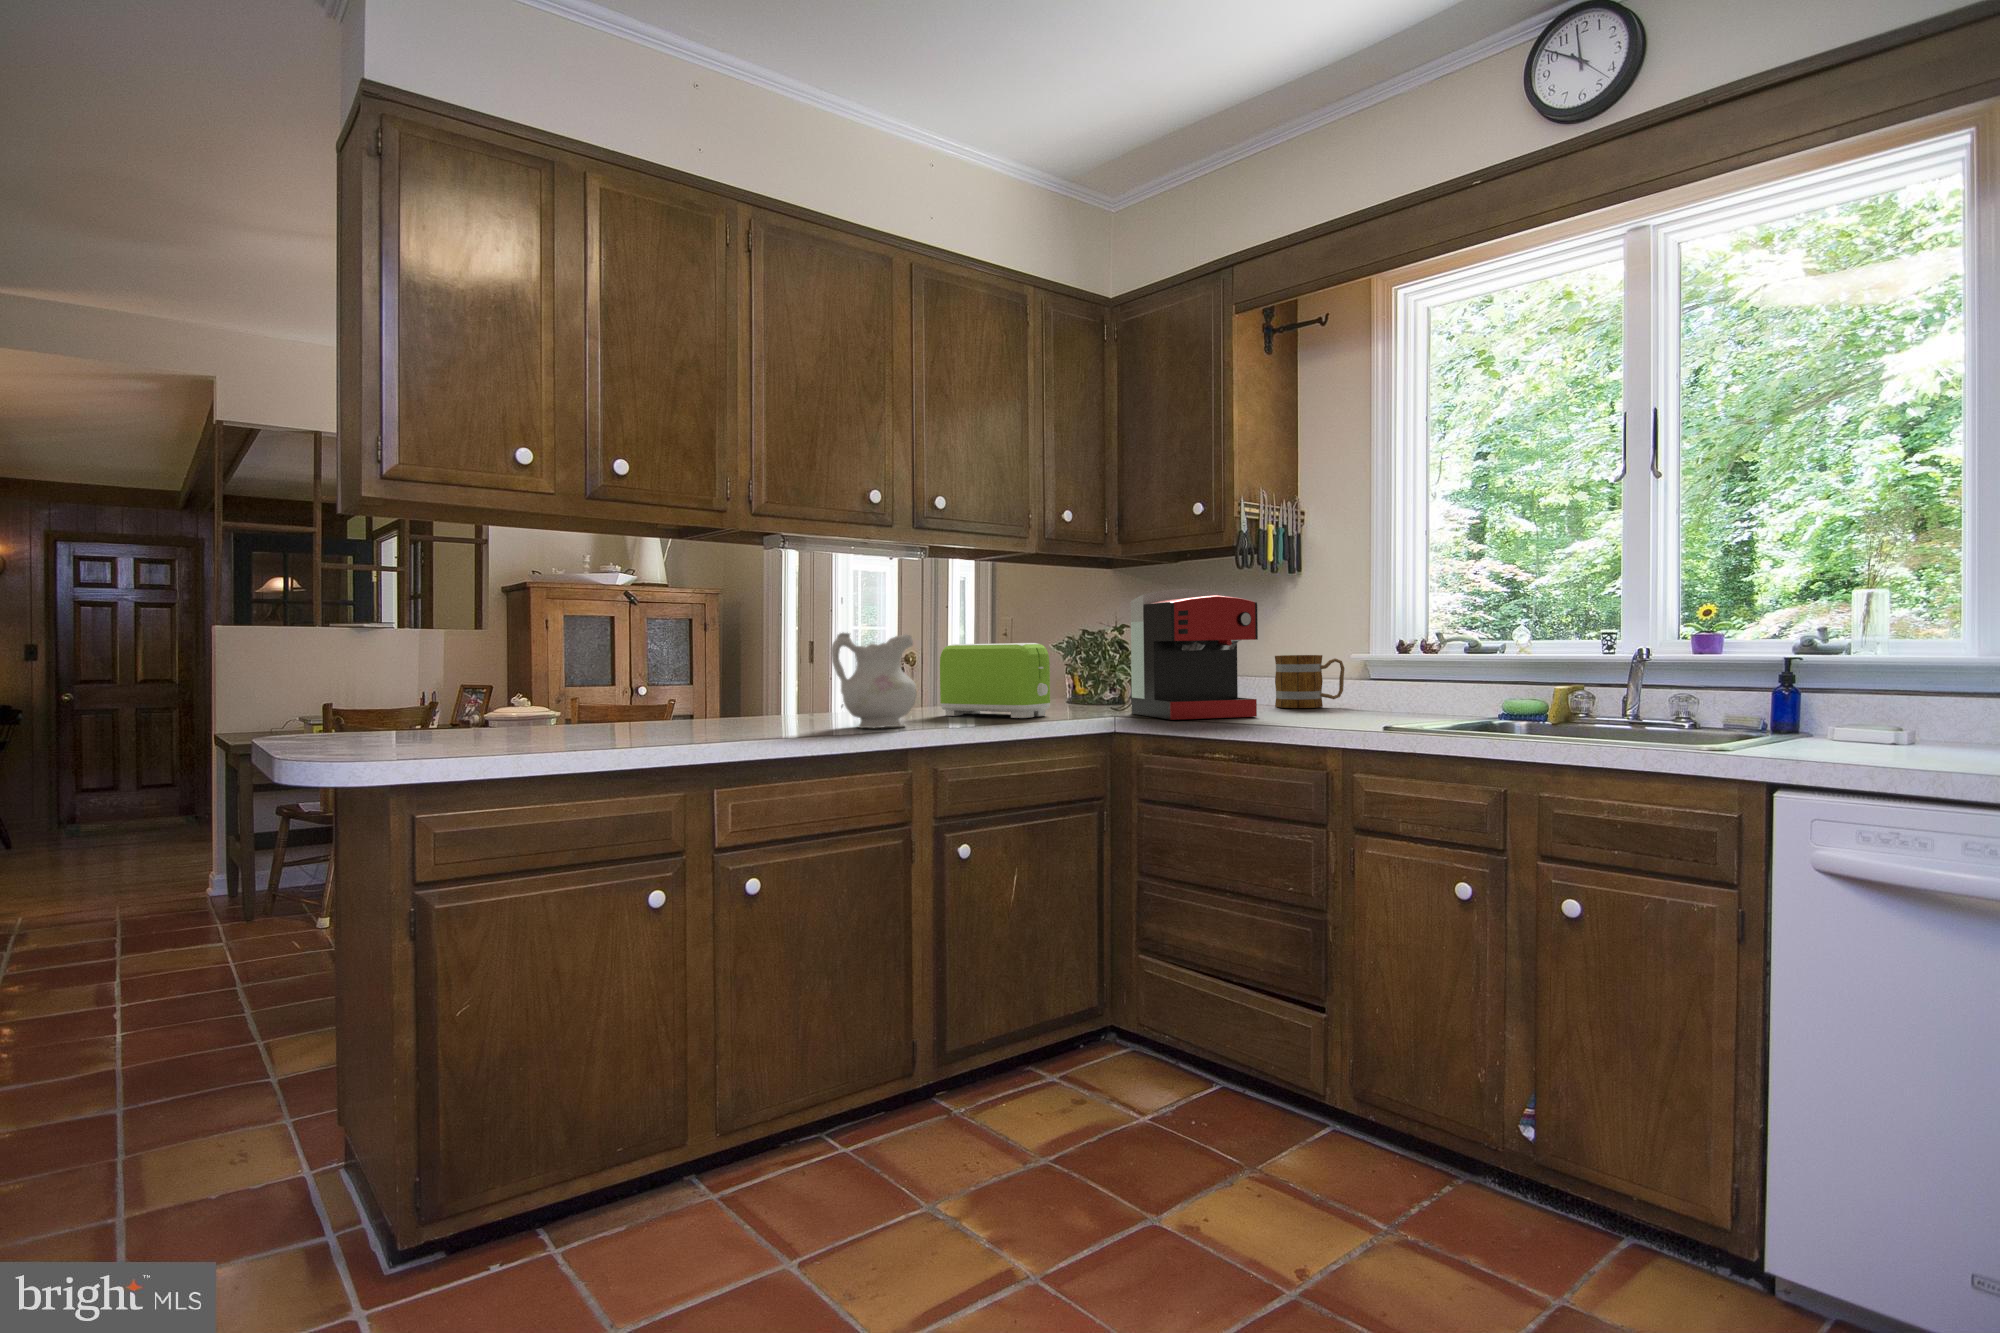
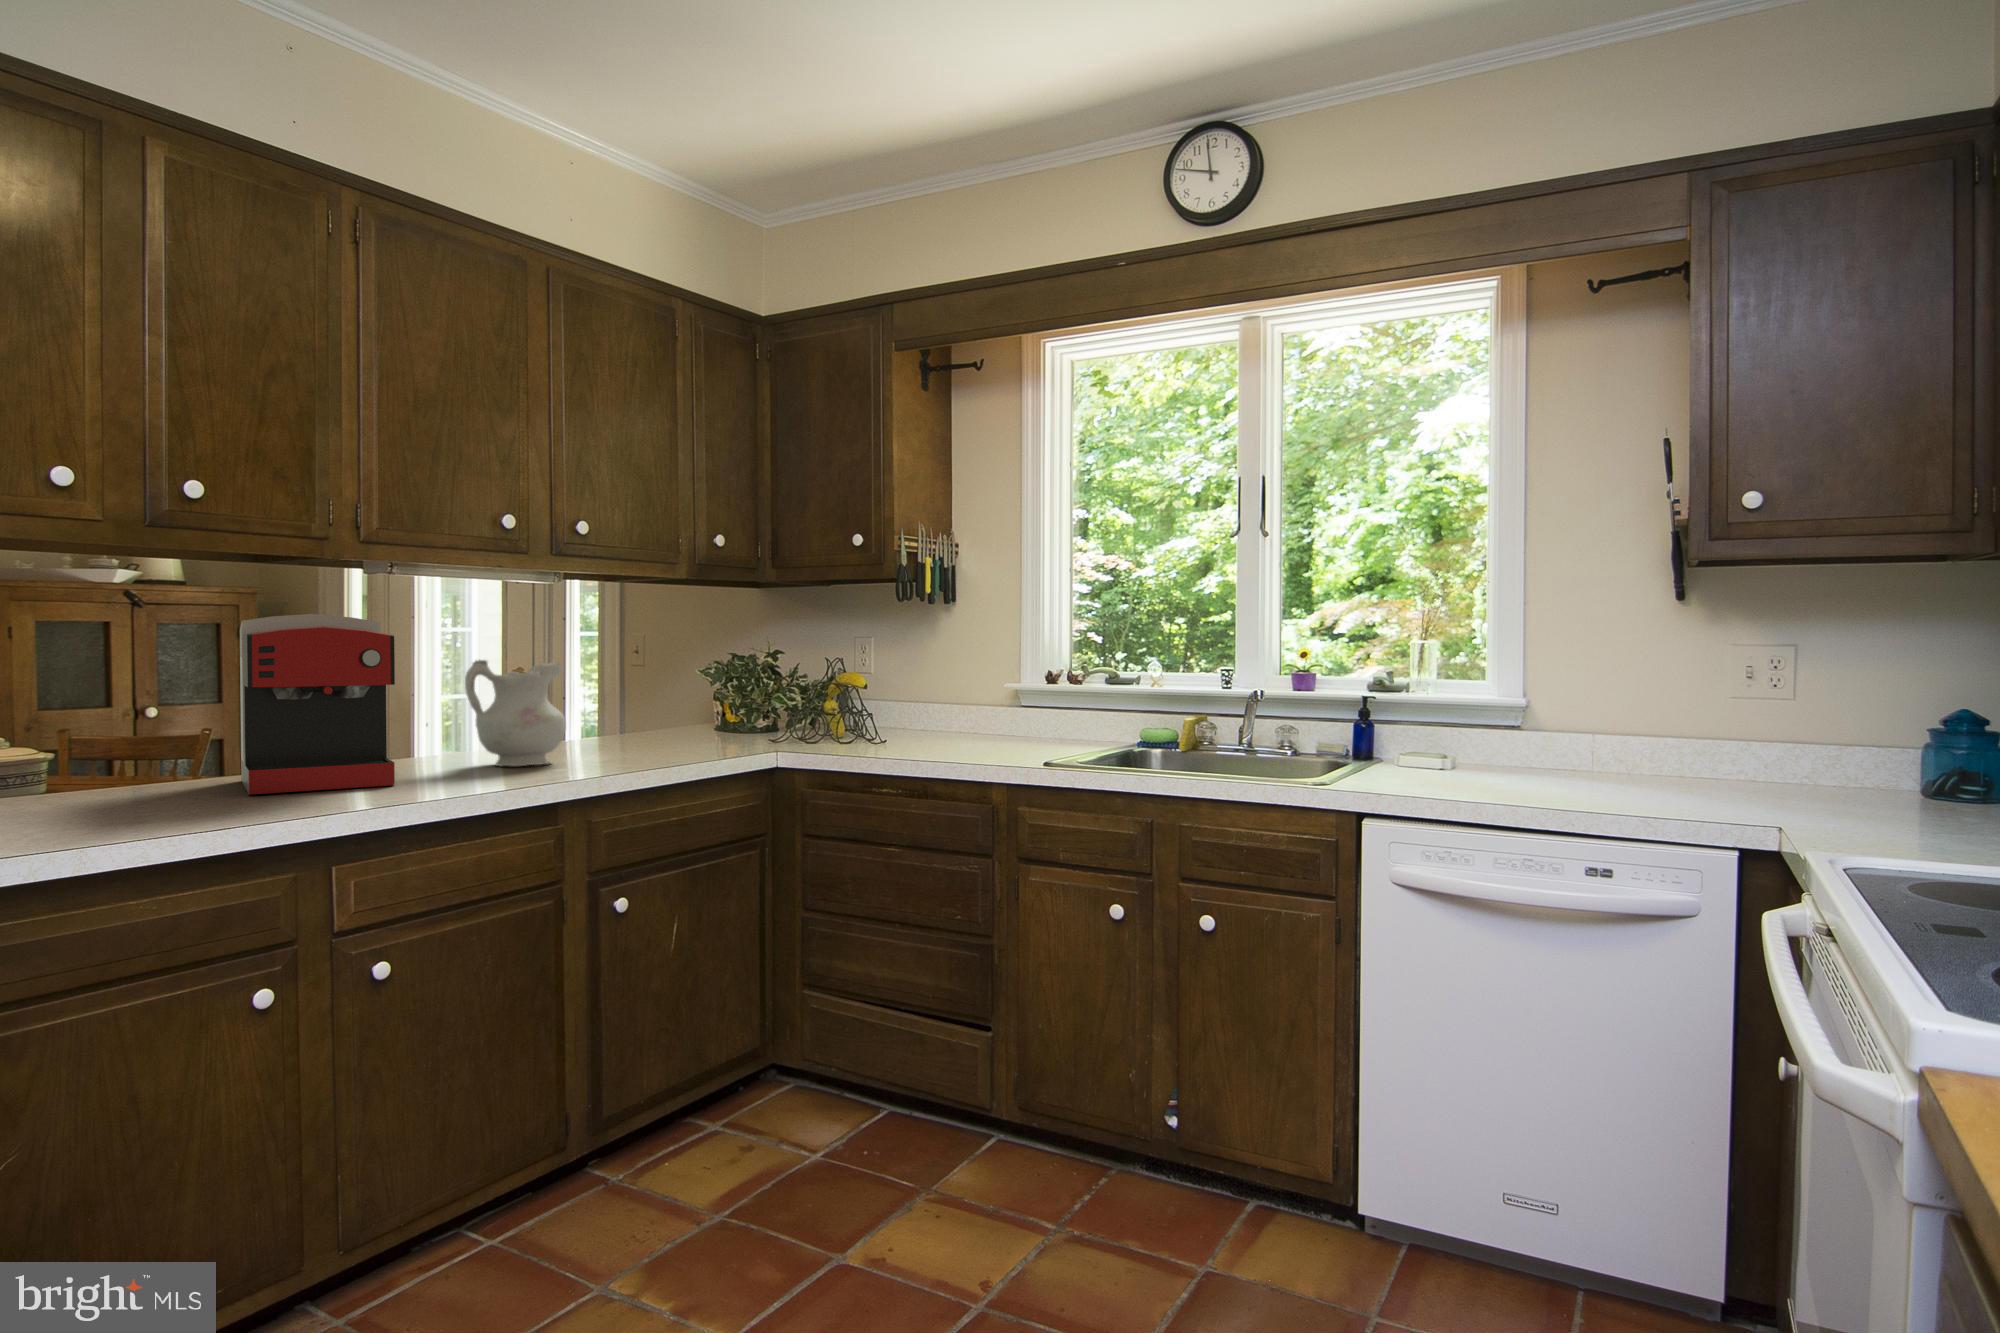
coffee maker: present [1130,588,1258,720] -> present [240,614,395,794]
toaster: present [940,643,1050,718] -> none [585,670,709,751]
mug: present [1275,655,1345,708] -> none [931,684,996,736]

